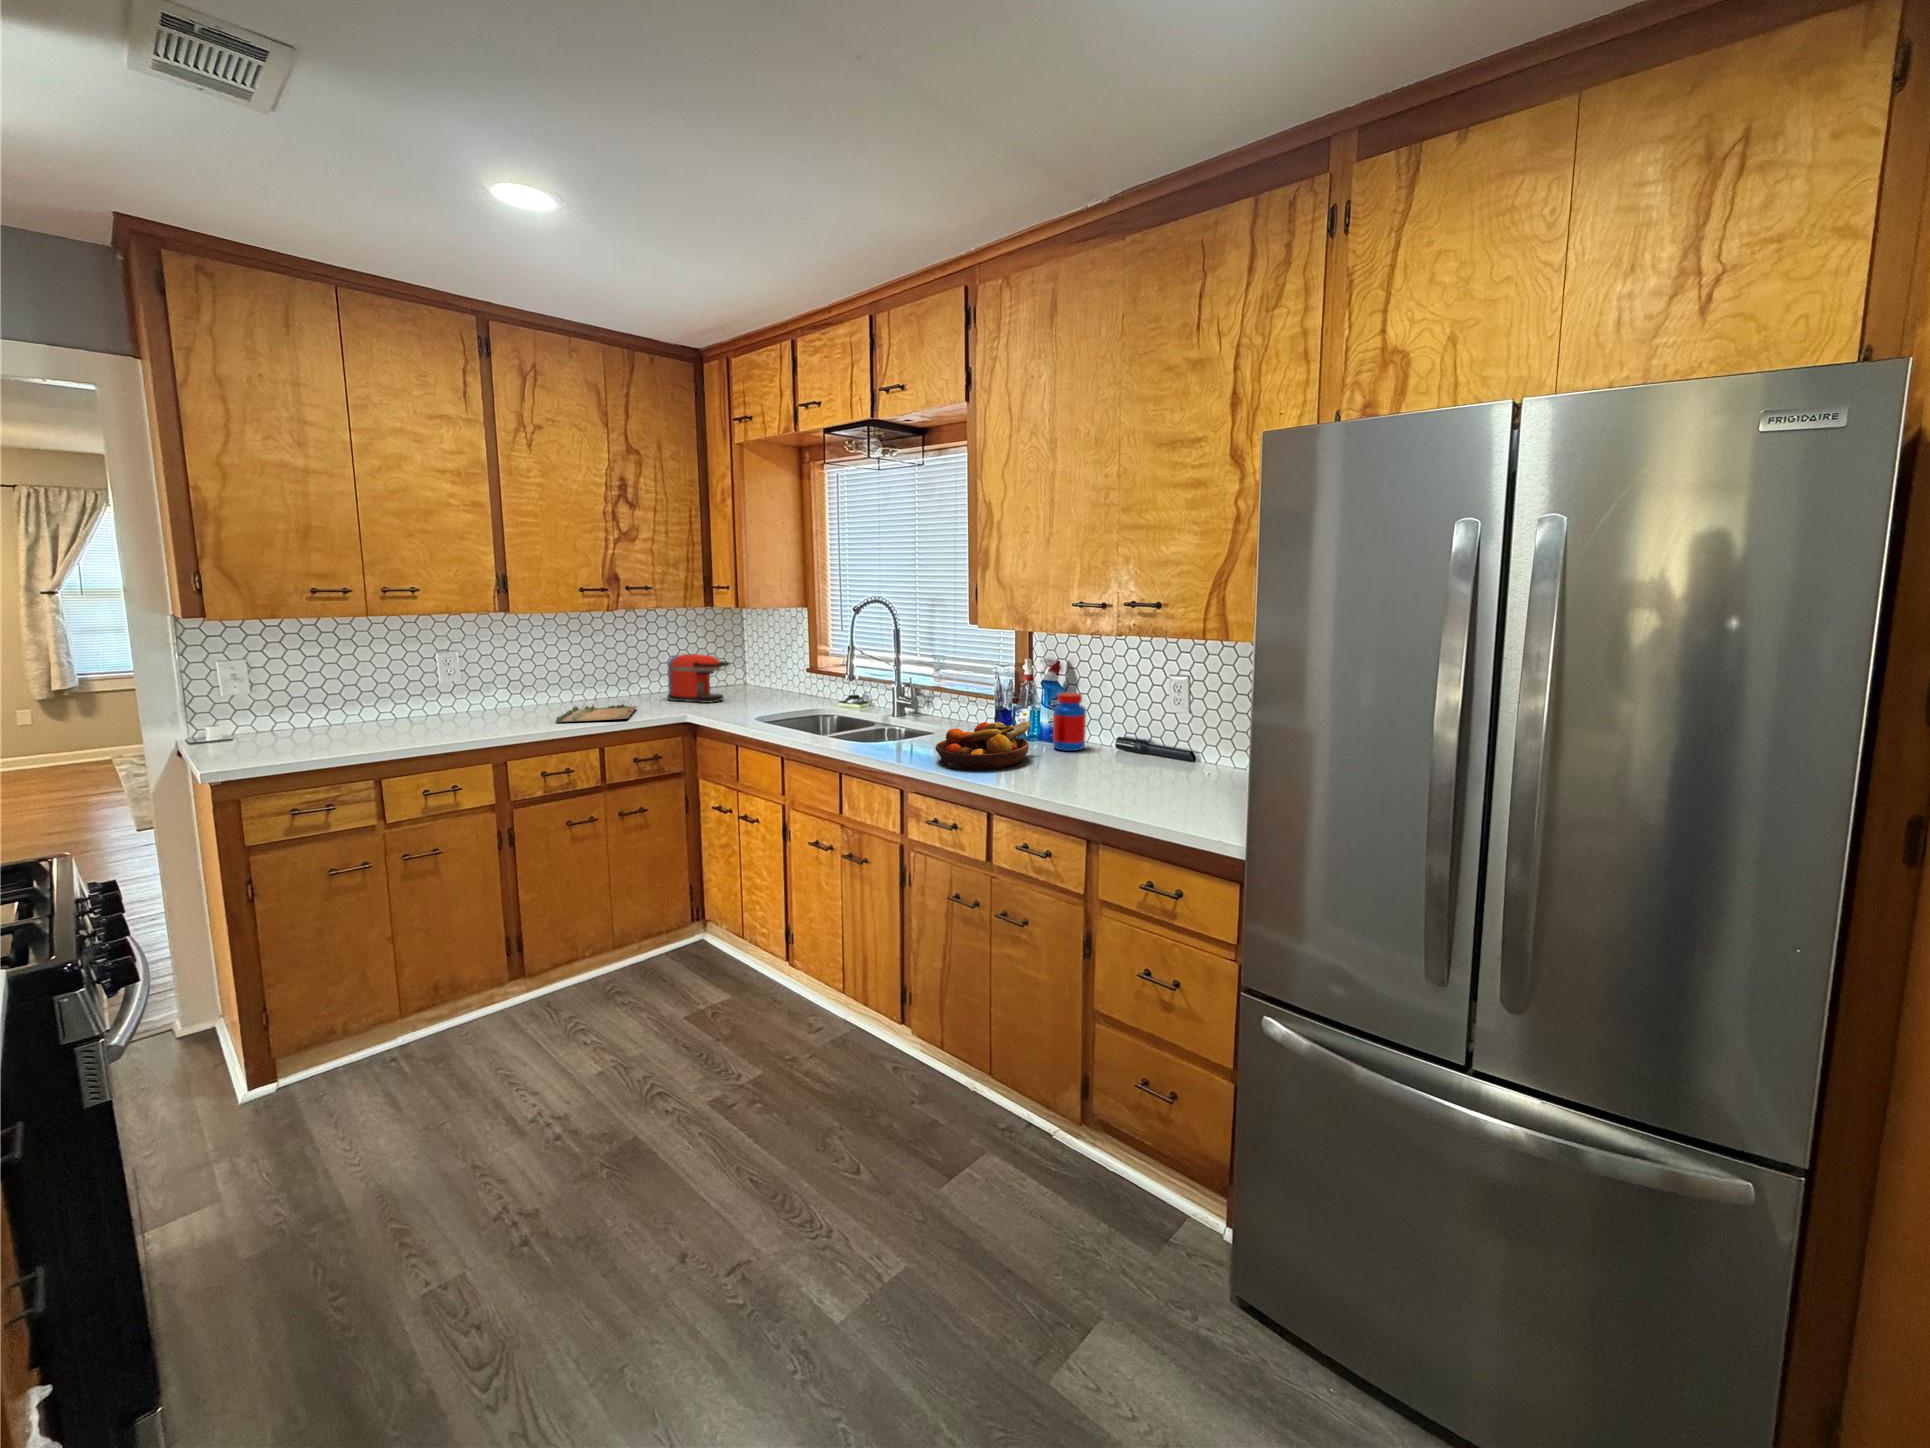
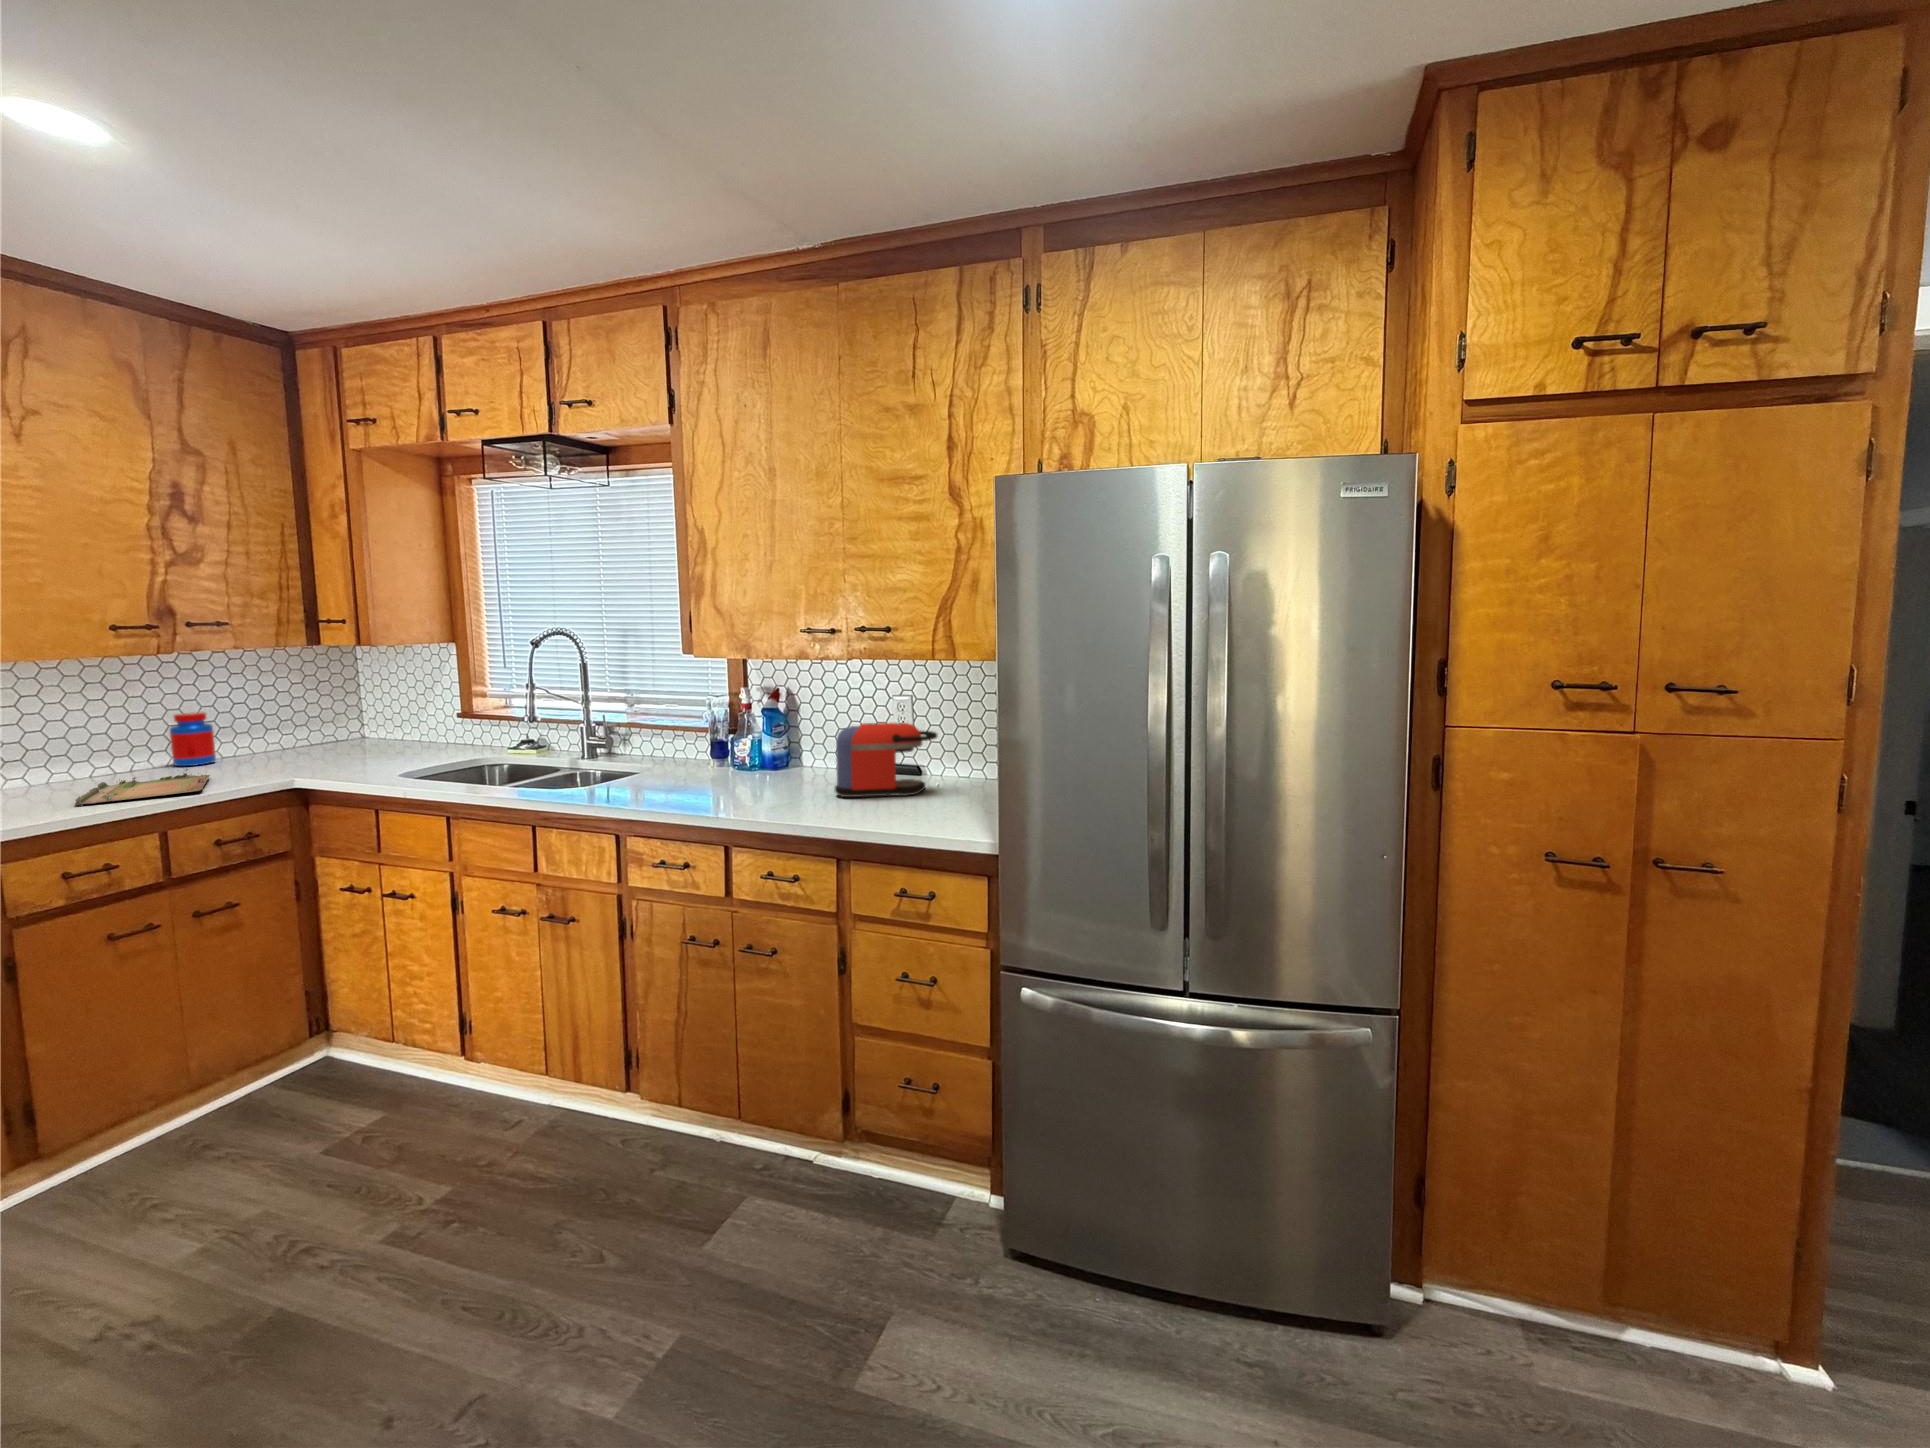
coffee maker: present [667,654,729,703] -> present [835,722,938,797]
jar: present [1053,692,1086,751] -> present [169,712,216,766]
fruit bowl: present [935,721,1031,770] -> none [655,750,758,805]

